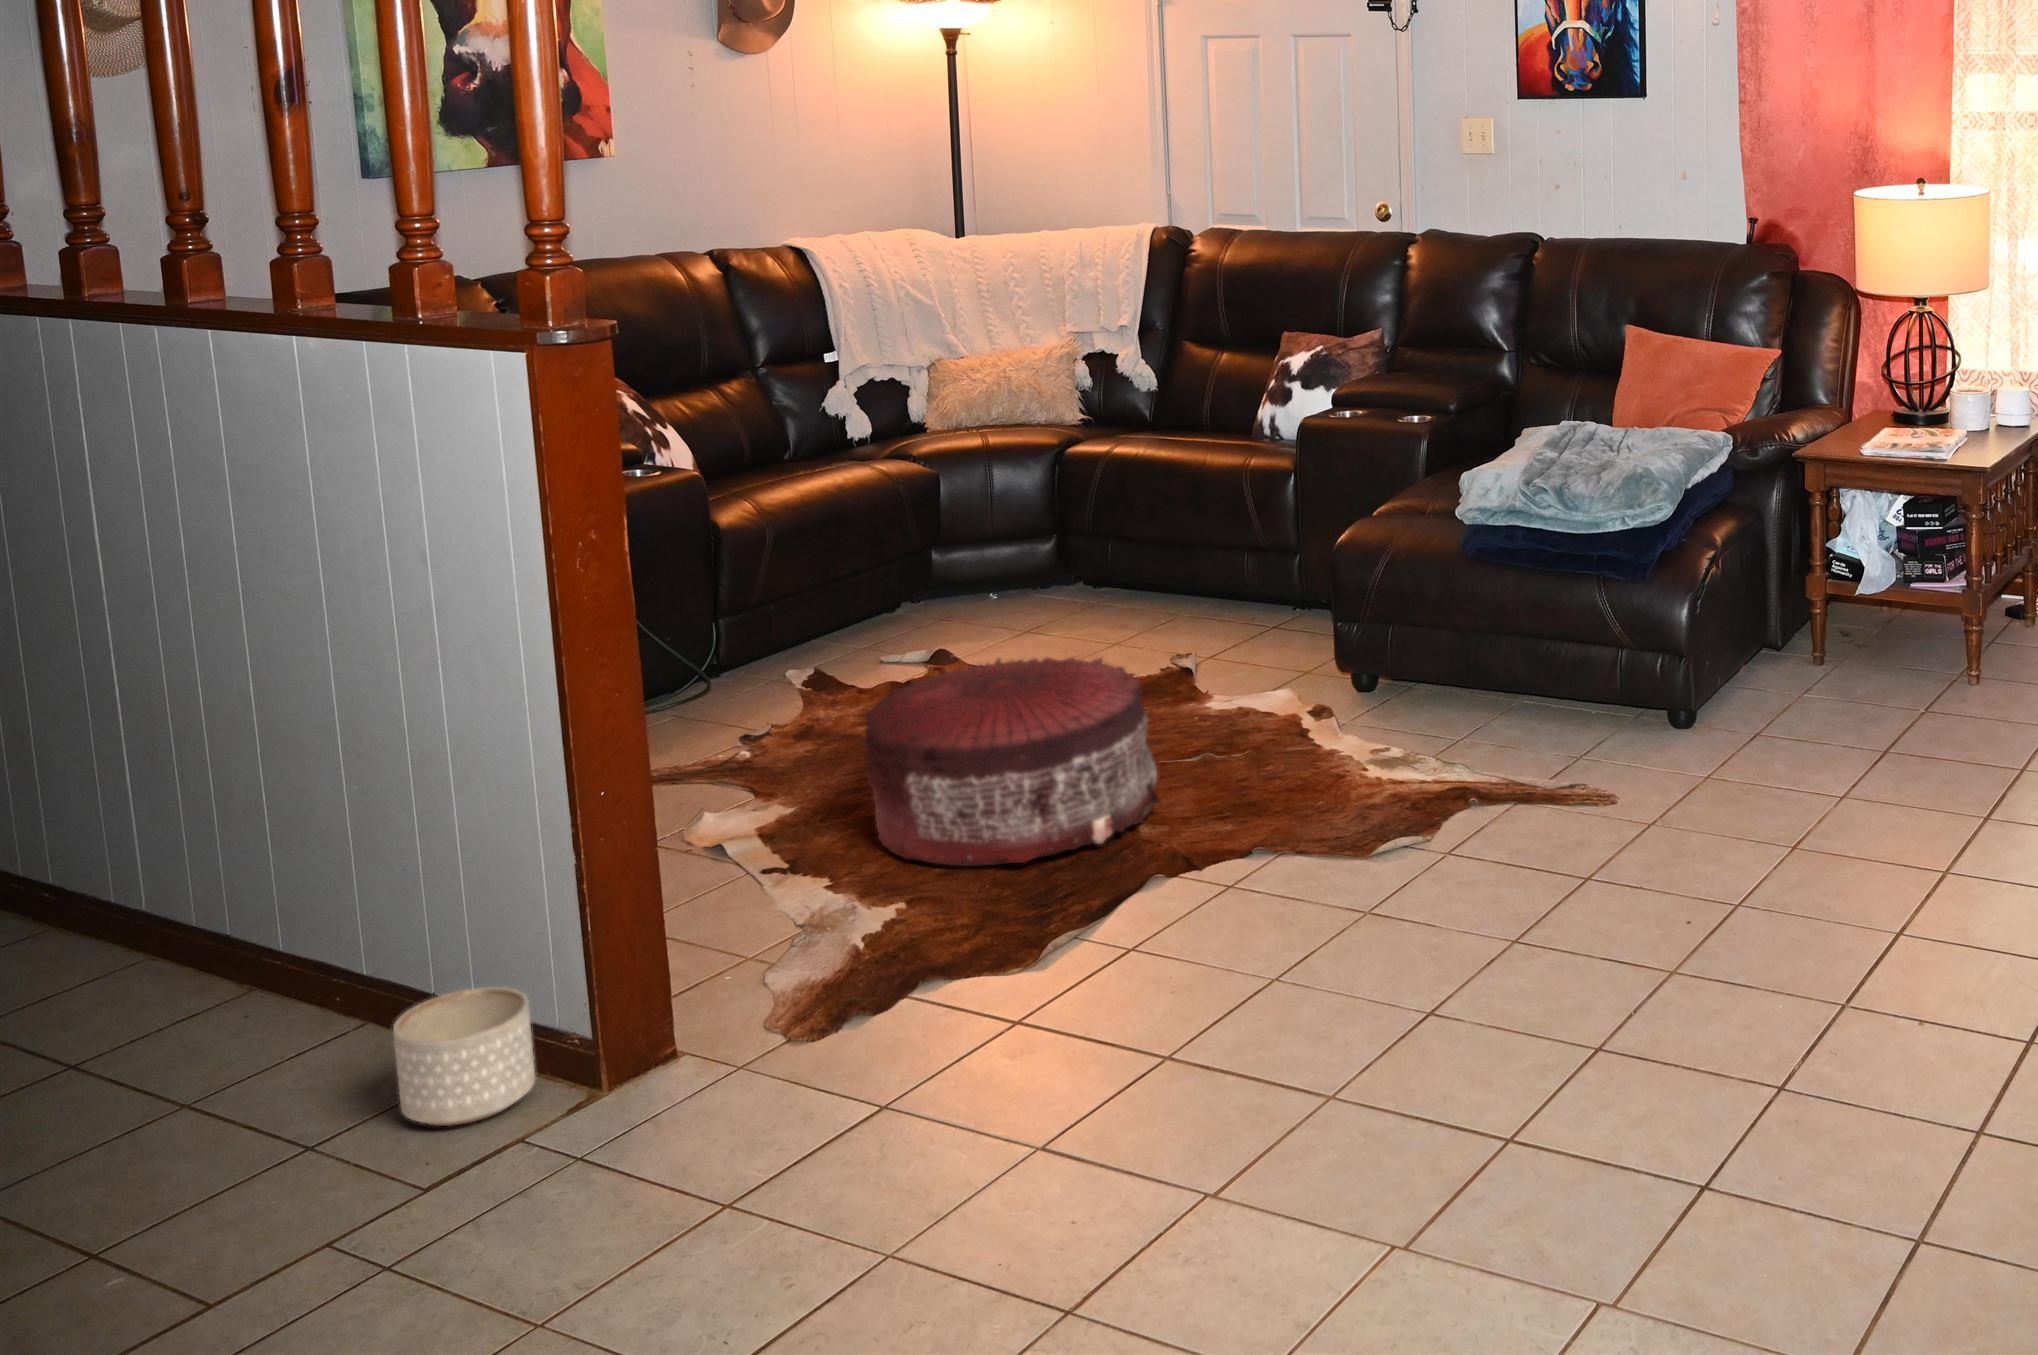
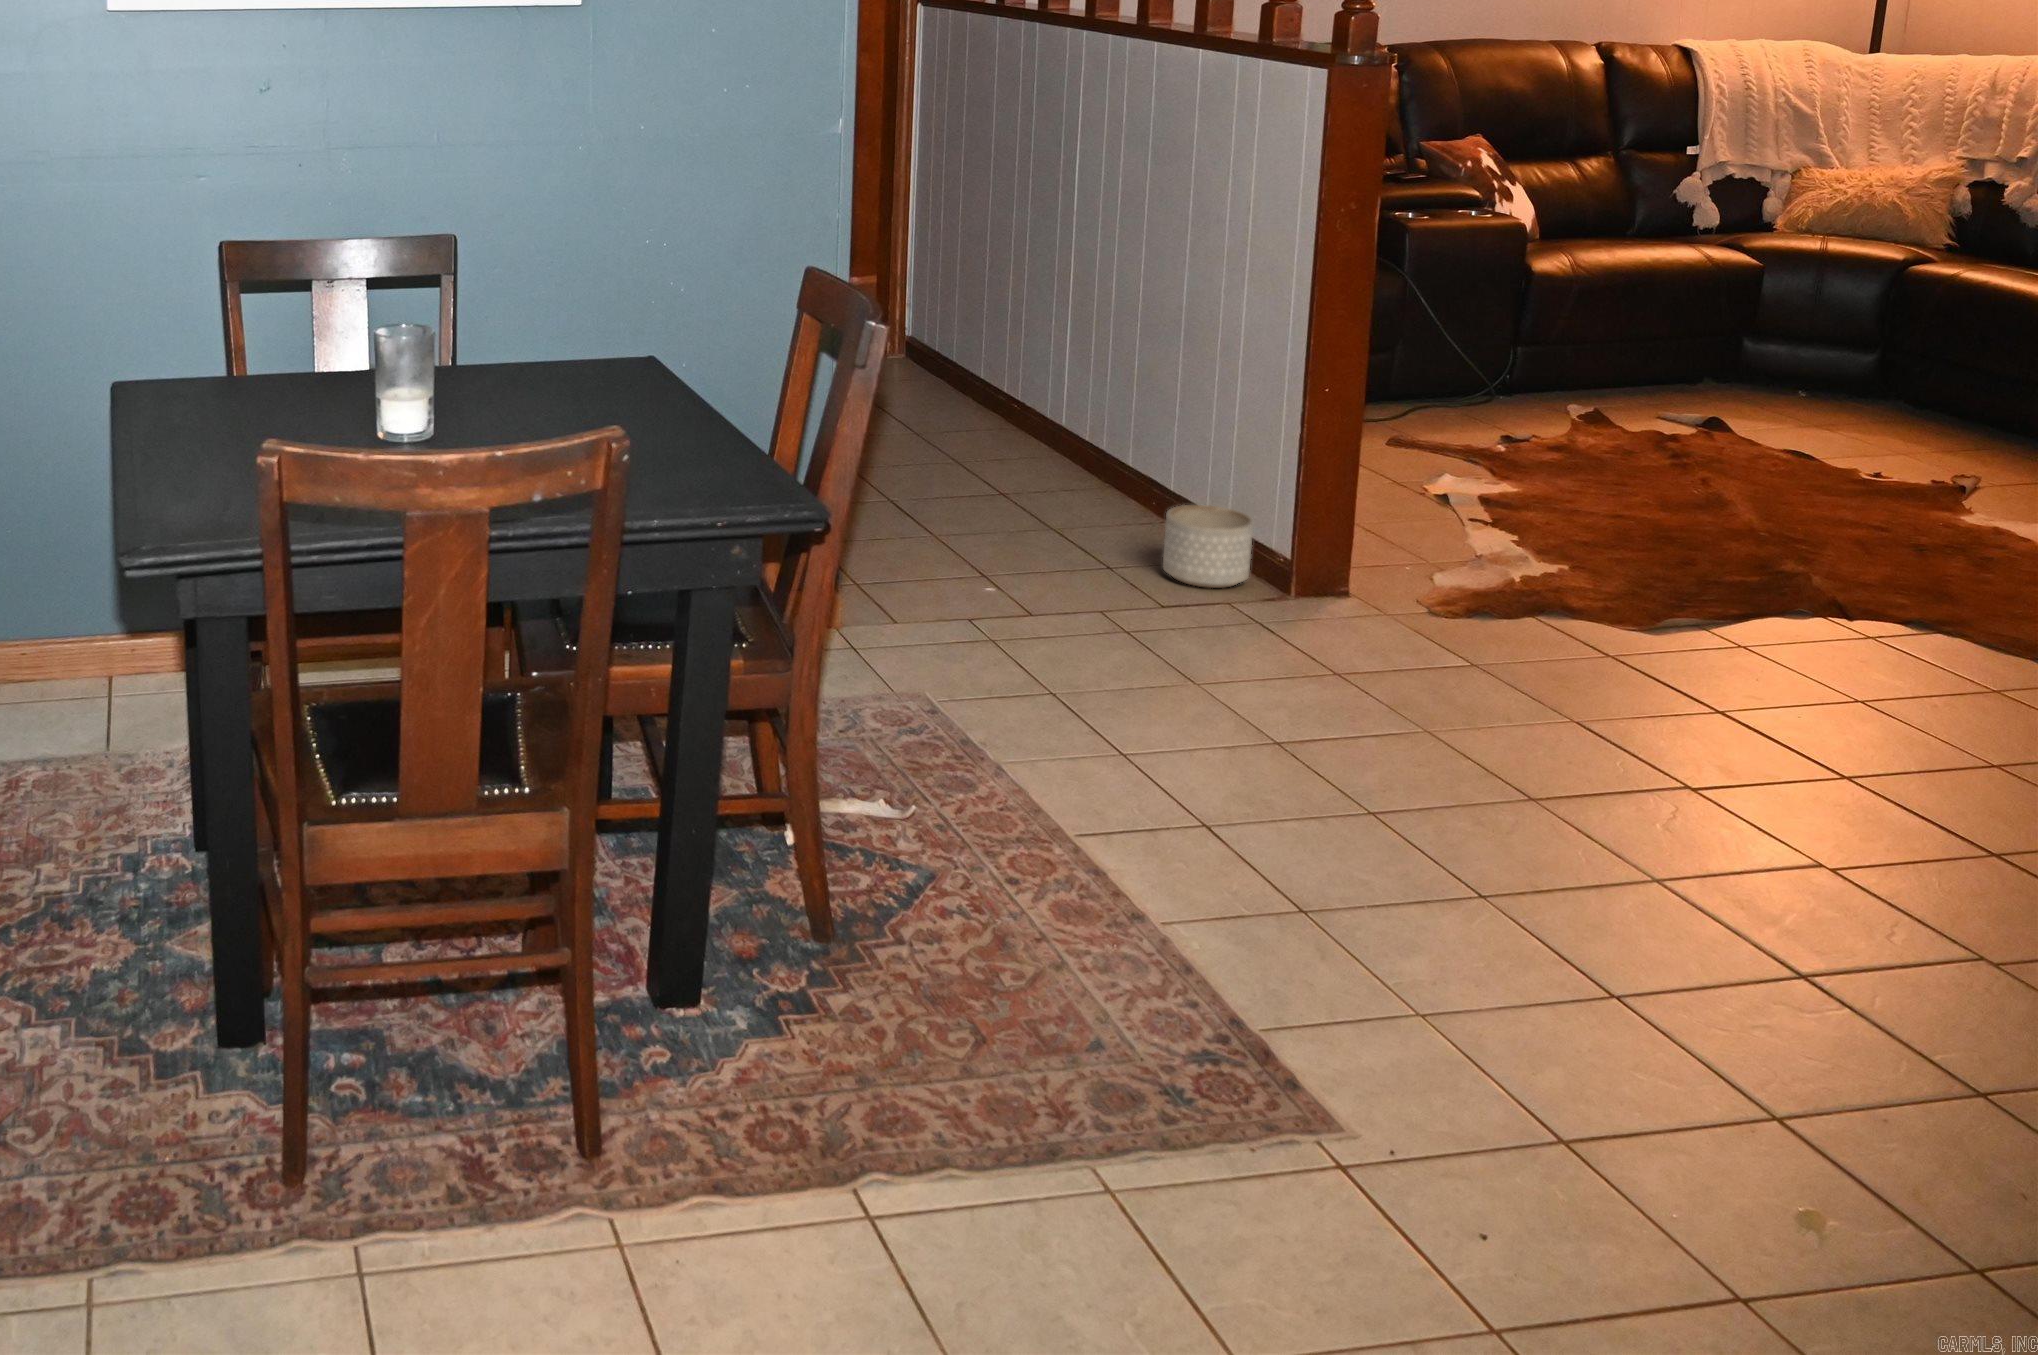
pouf: present [863,658,1160,866] -> none [1575,409,1865,581]

